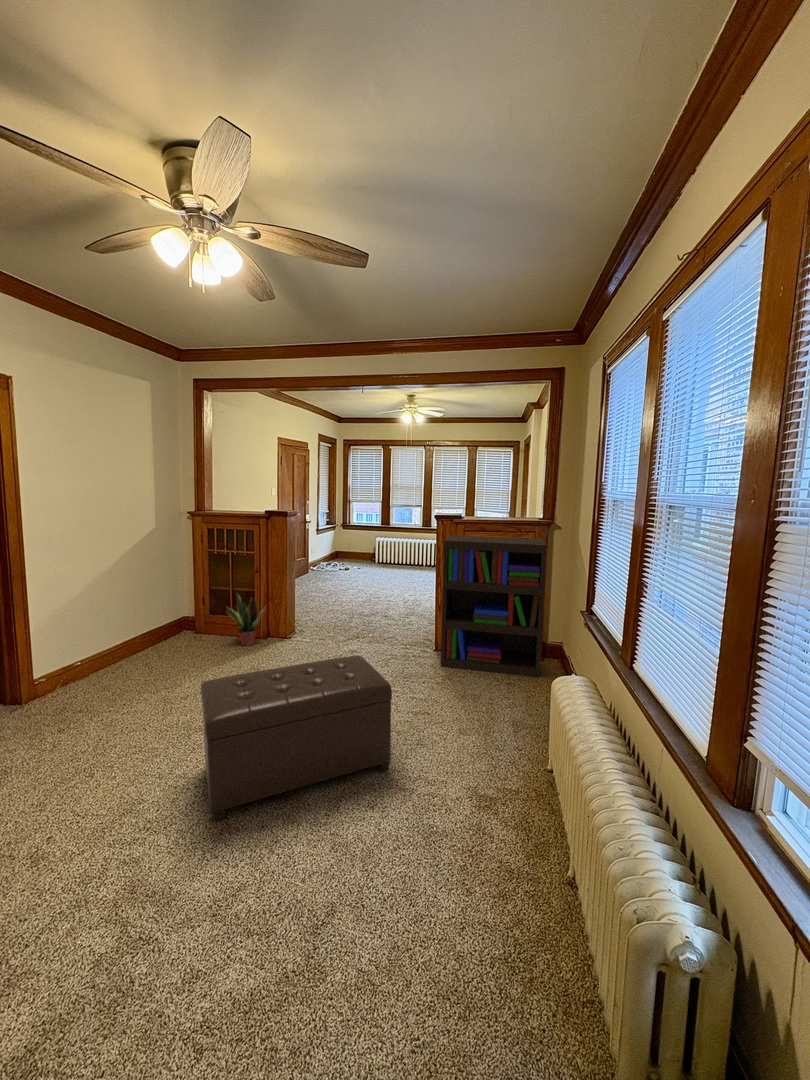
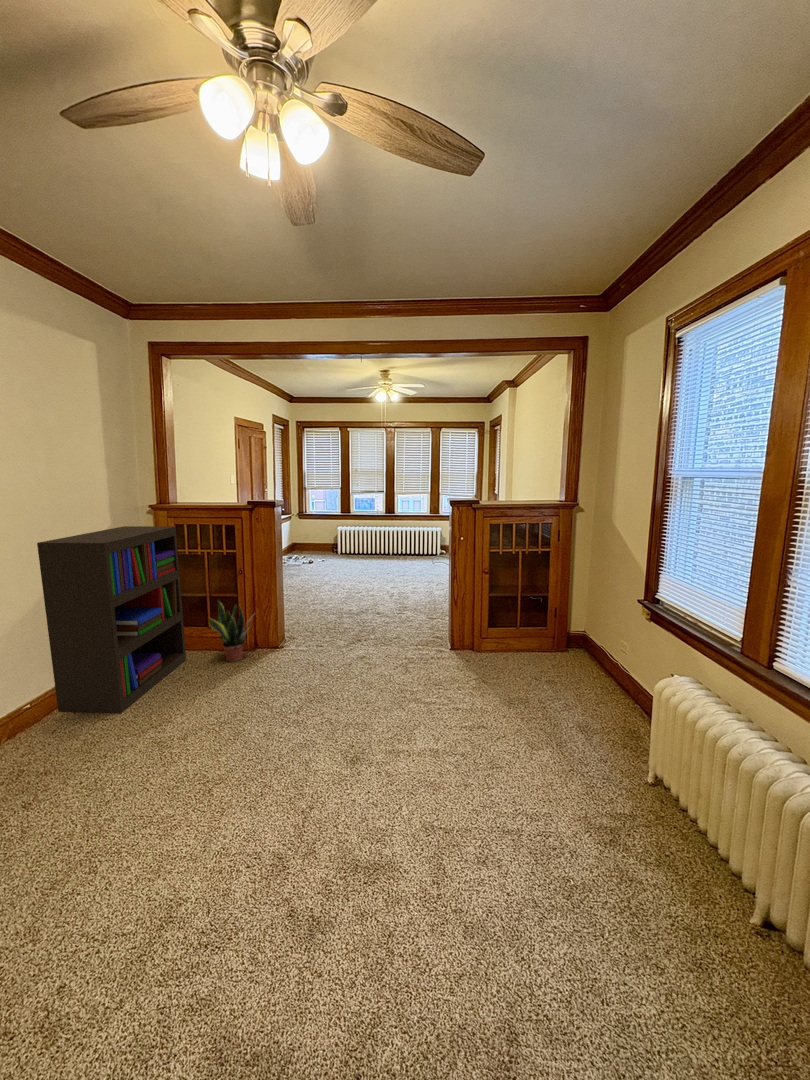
bookshelf: present [441,536,547,677] -> present [37,526,186,713]
ottoman: present [201,656,392,822] -> none [243,671,483,917]

